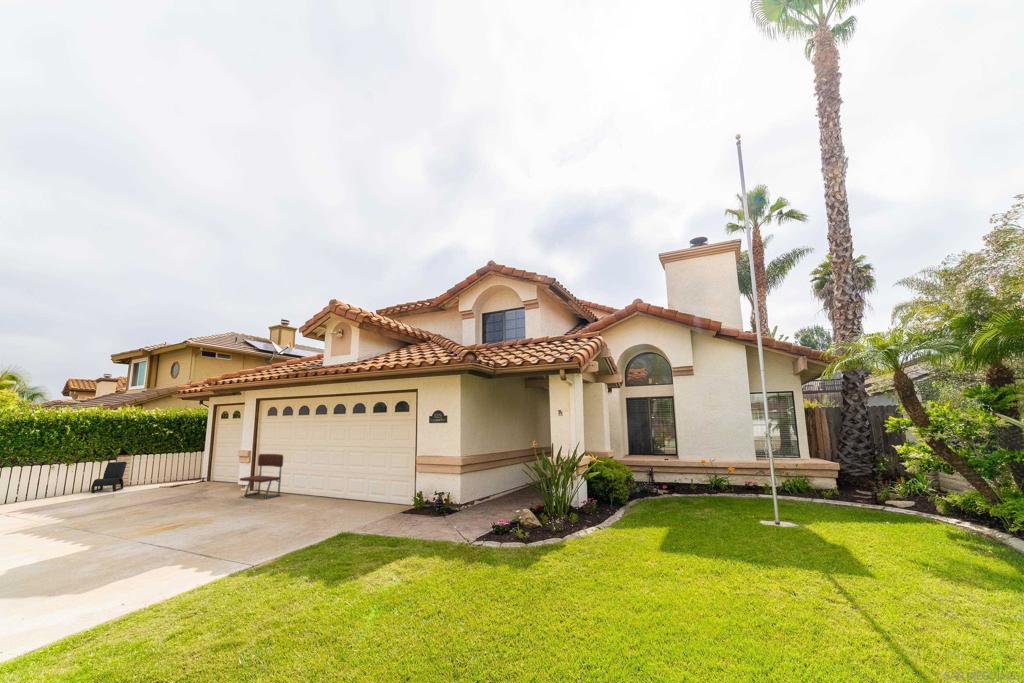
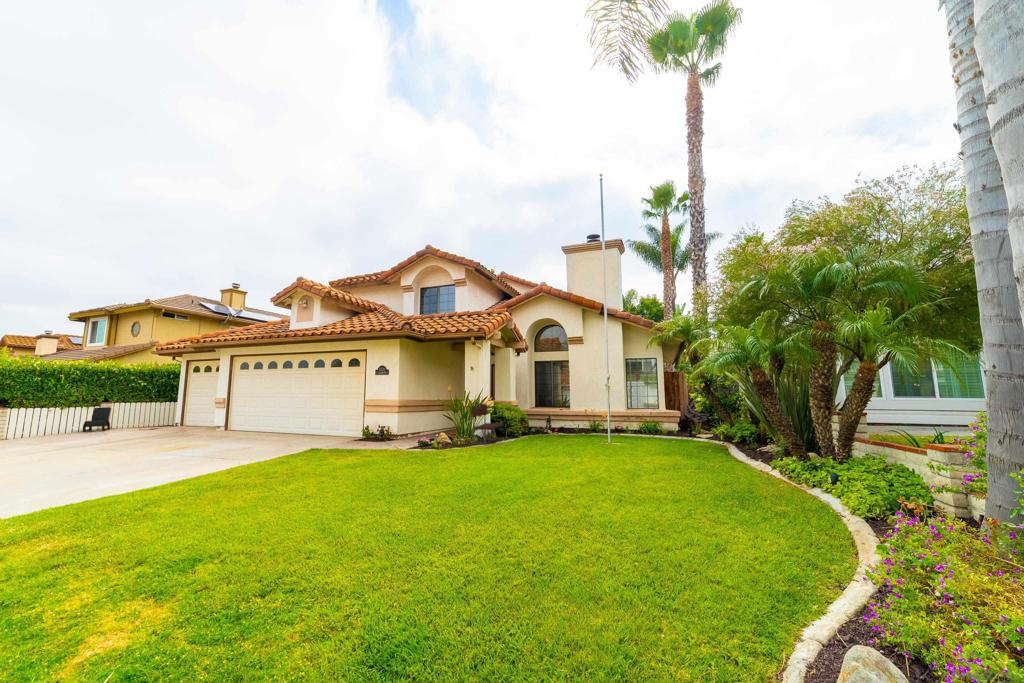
bench: present [240,454,283,498] -> present [472,404,502,444]

